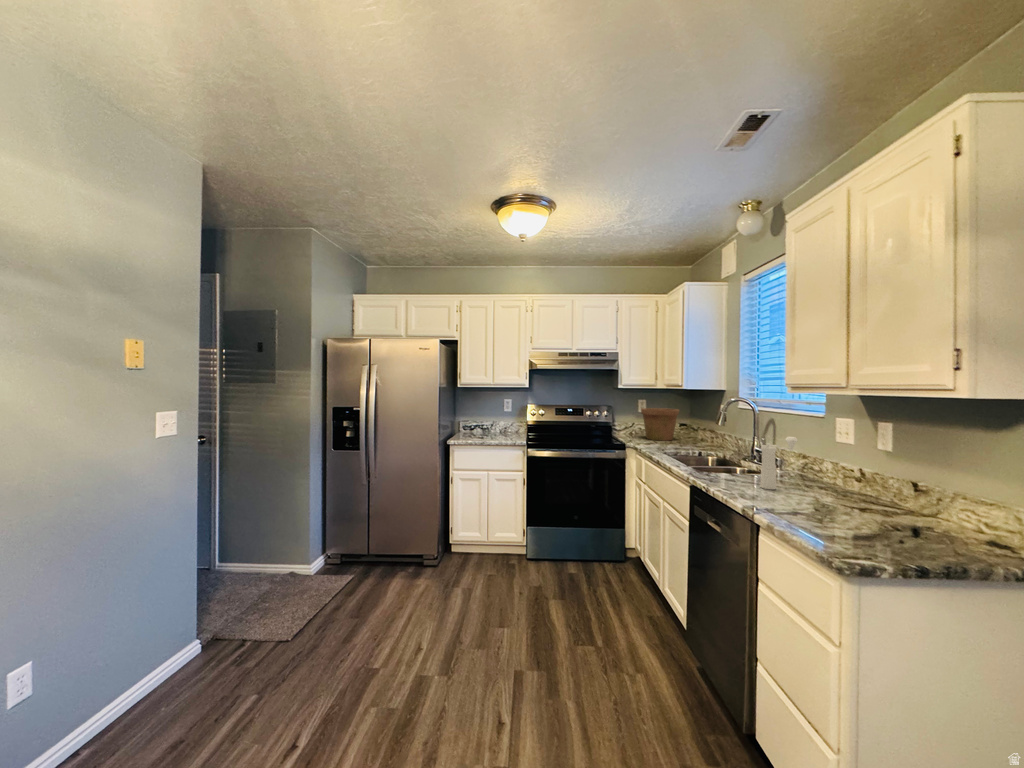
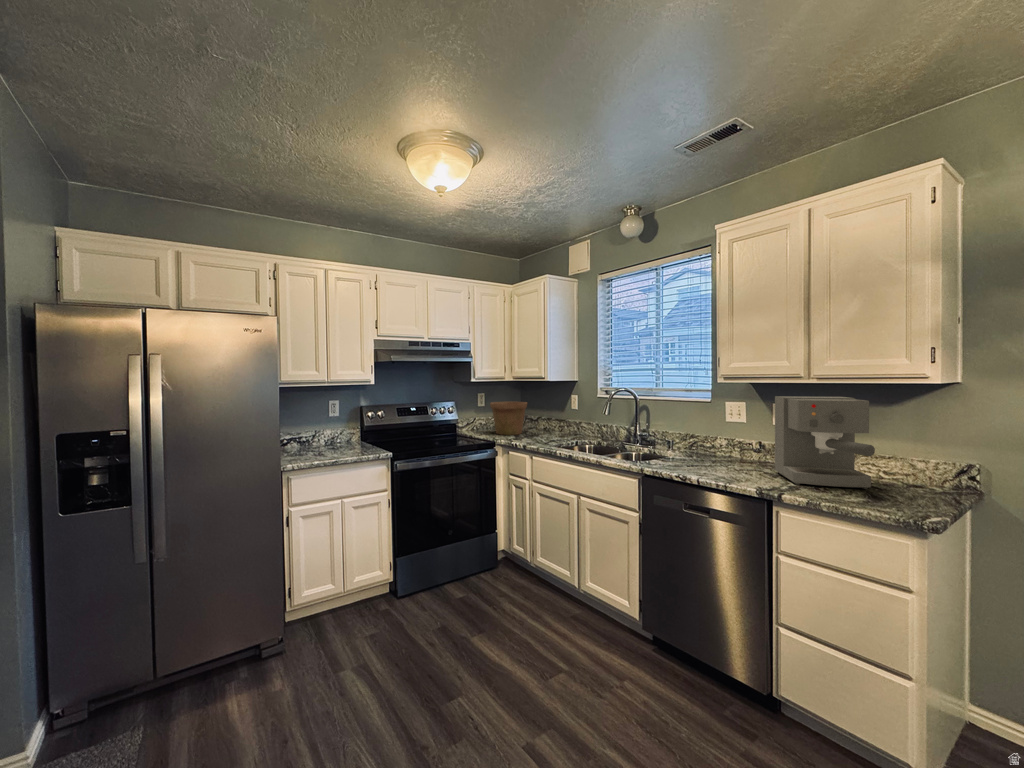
coffee maker: none [809,412,926,530] -> present [775,396,875,489]
pepper mill: present [761,437,797,490] -> none [709,420,728,471]

